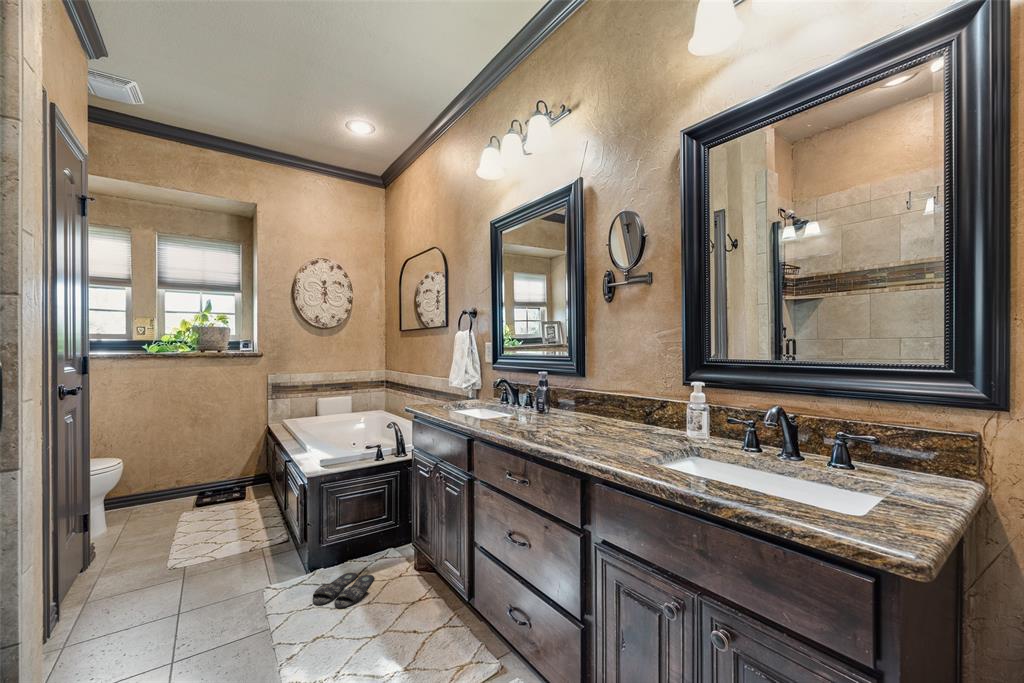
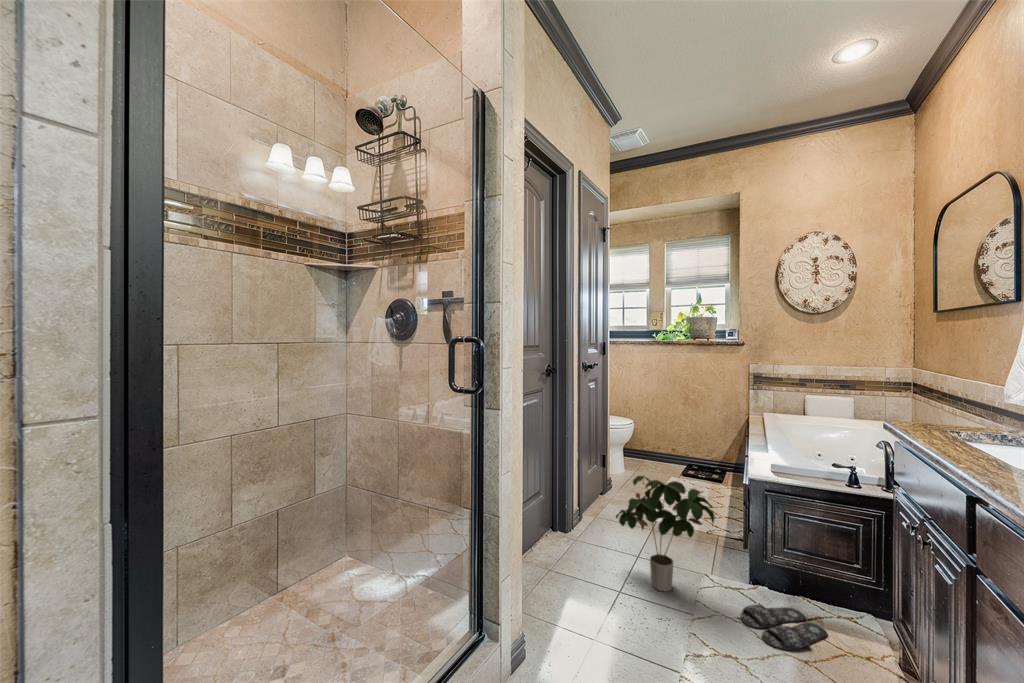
potted plant: none [160,501,287,627] -> present [616,476,714,591]

